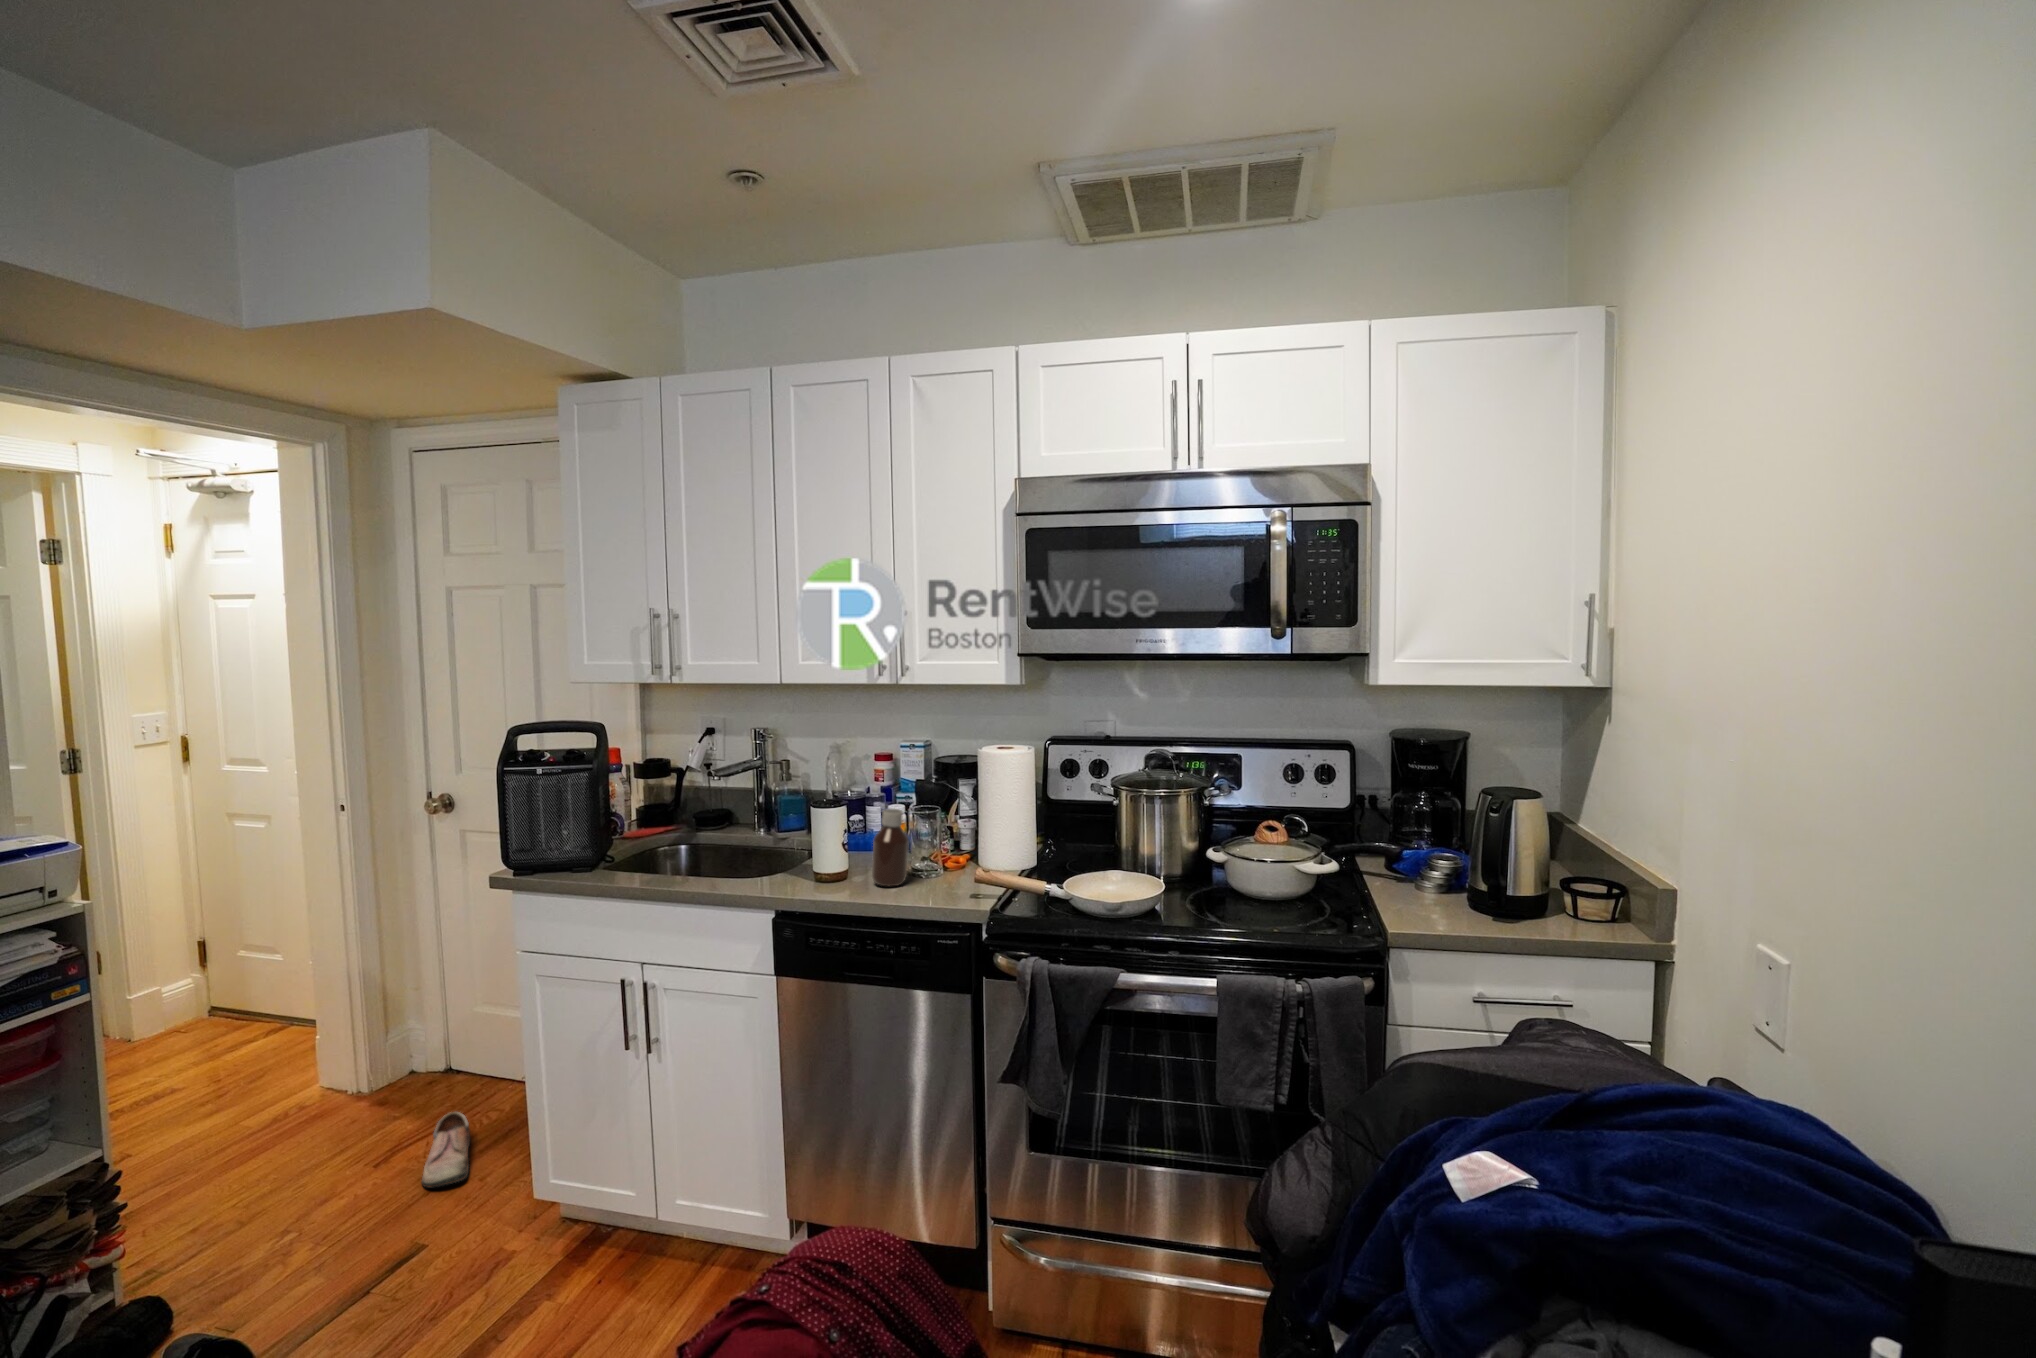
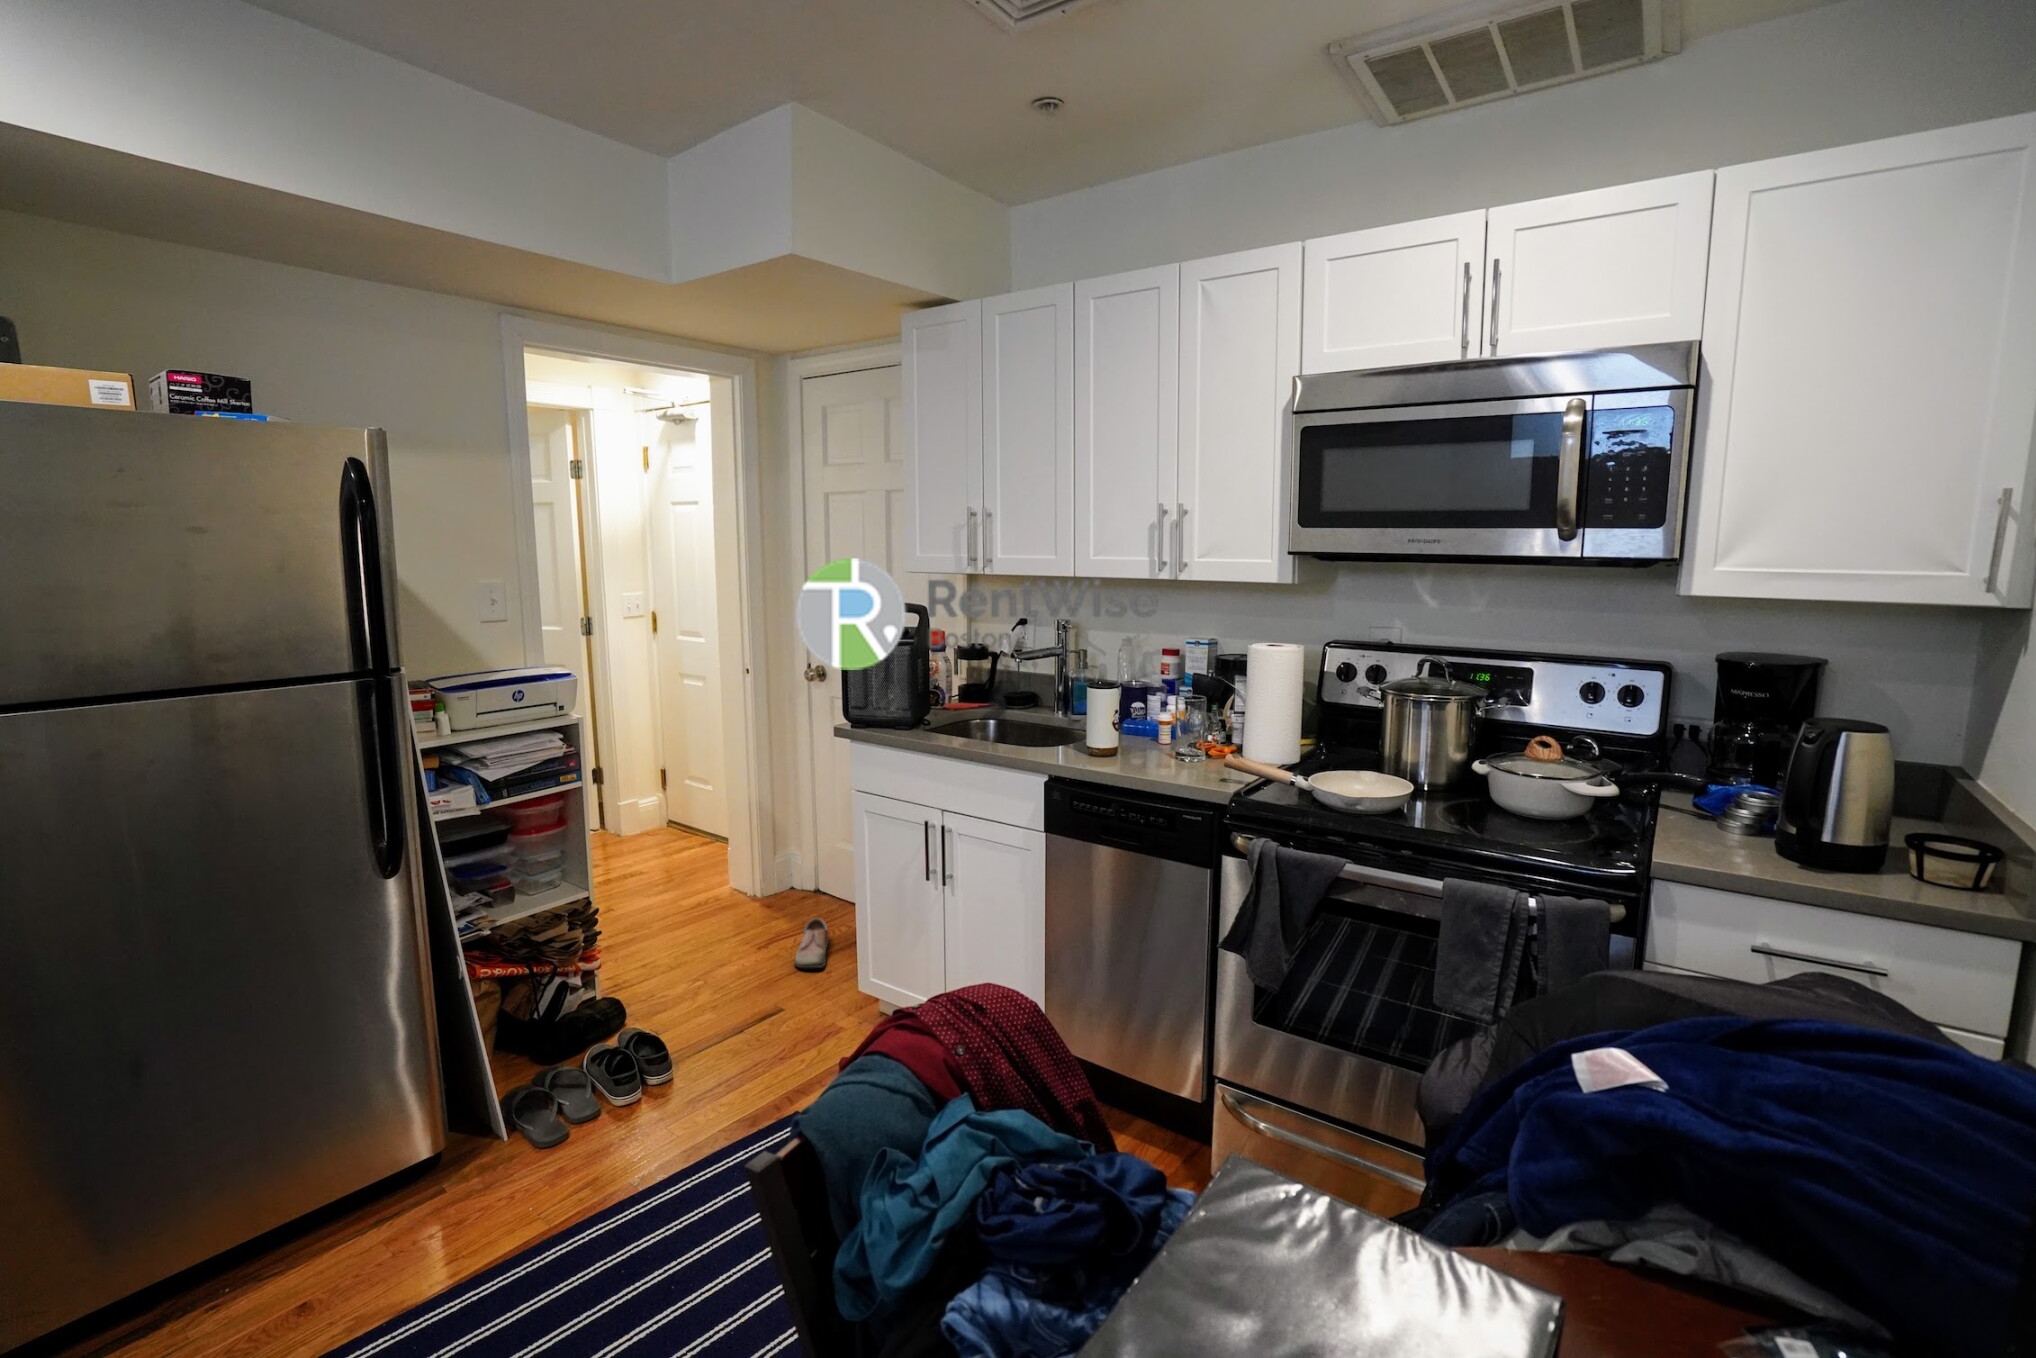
bottle: present [872,809,909,886] -> none [1136,695,1172,765]

